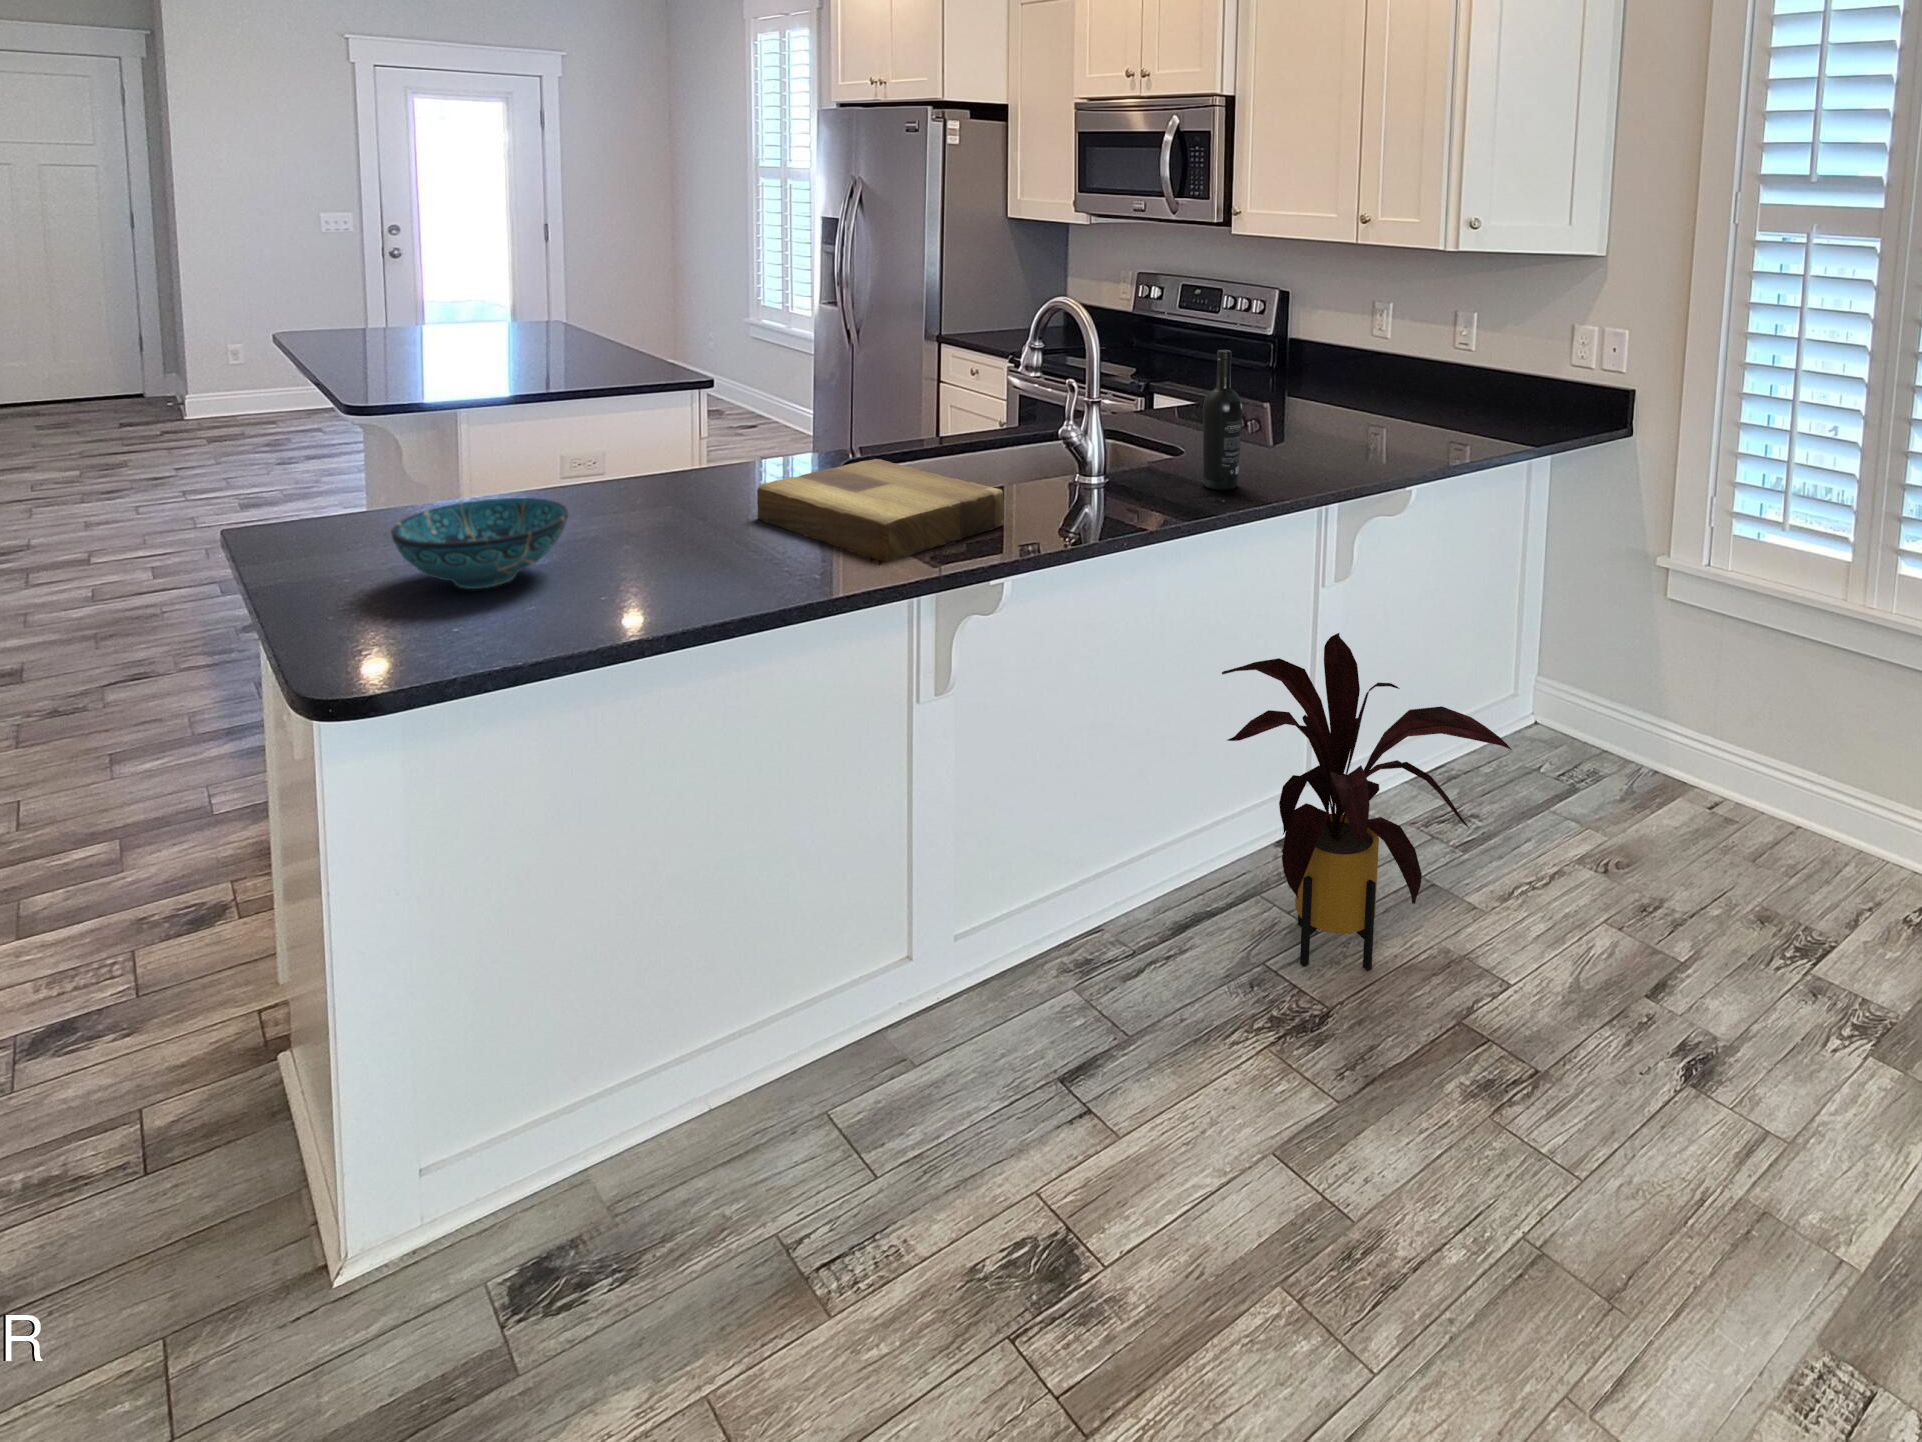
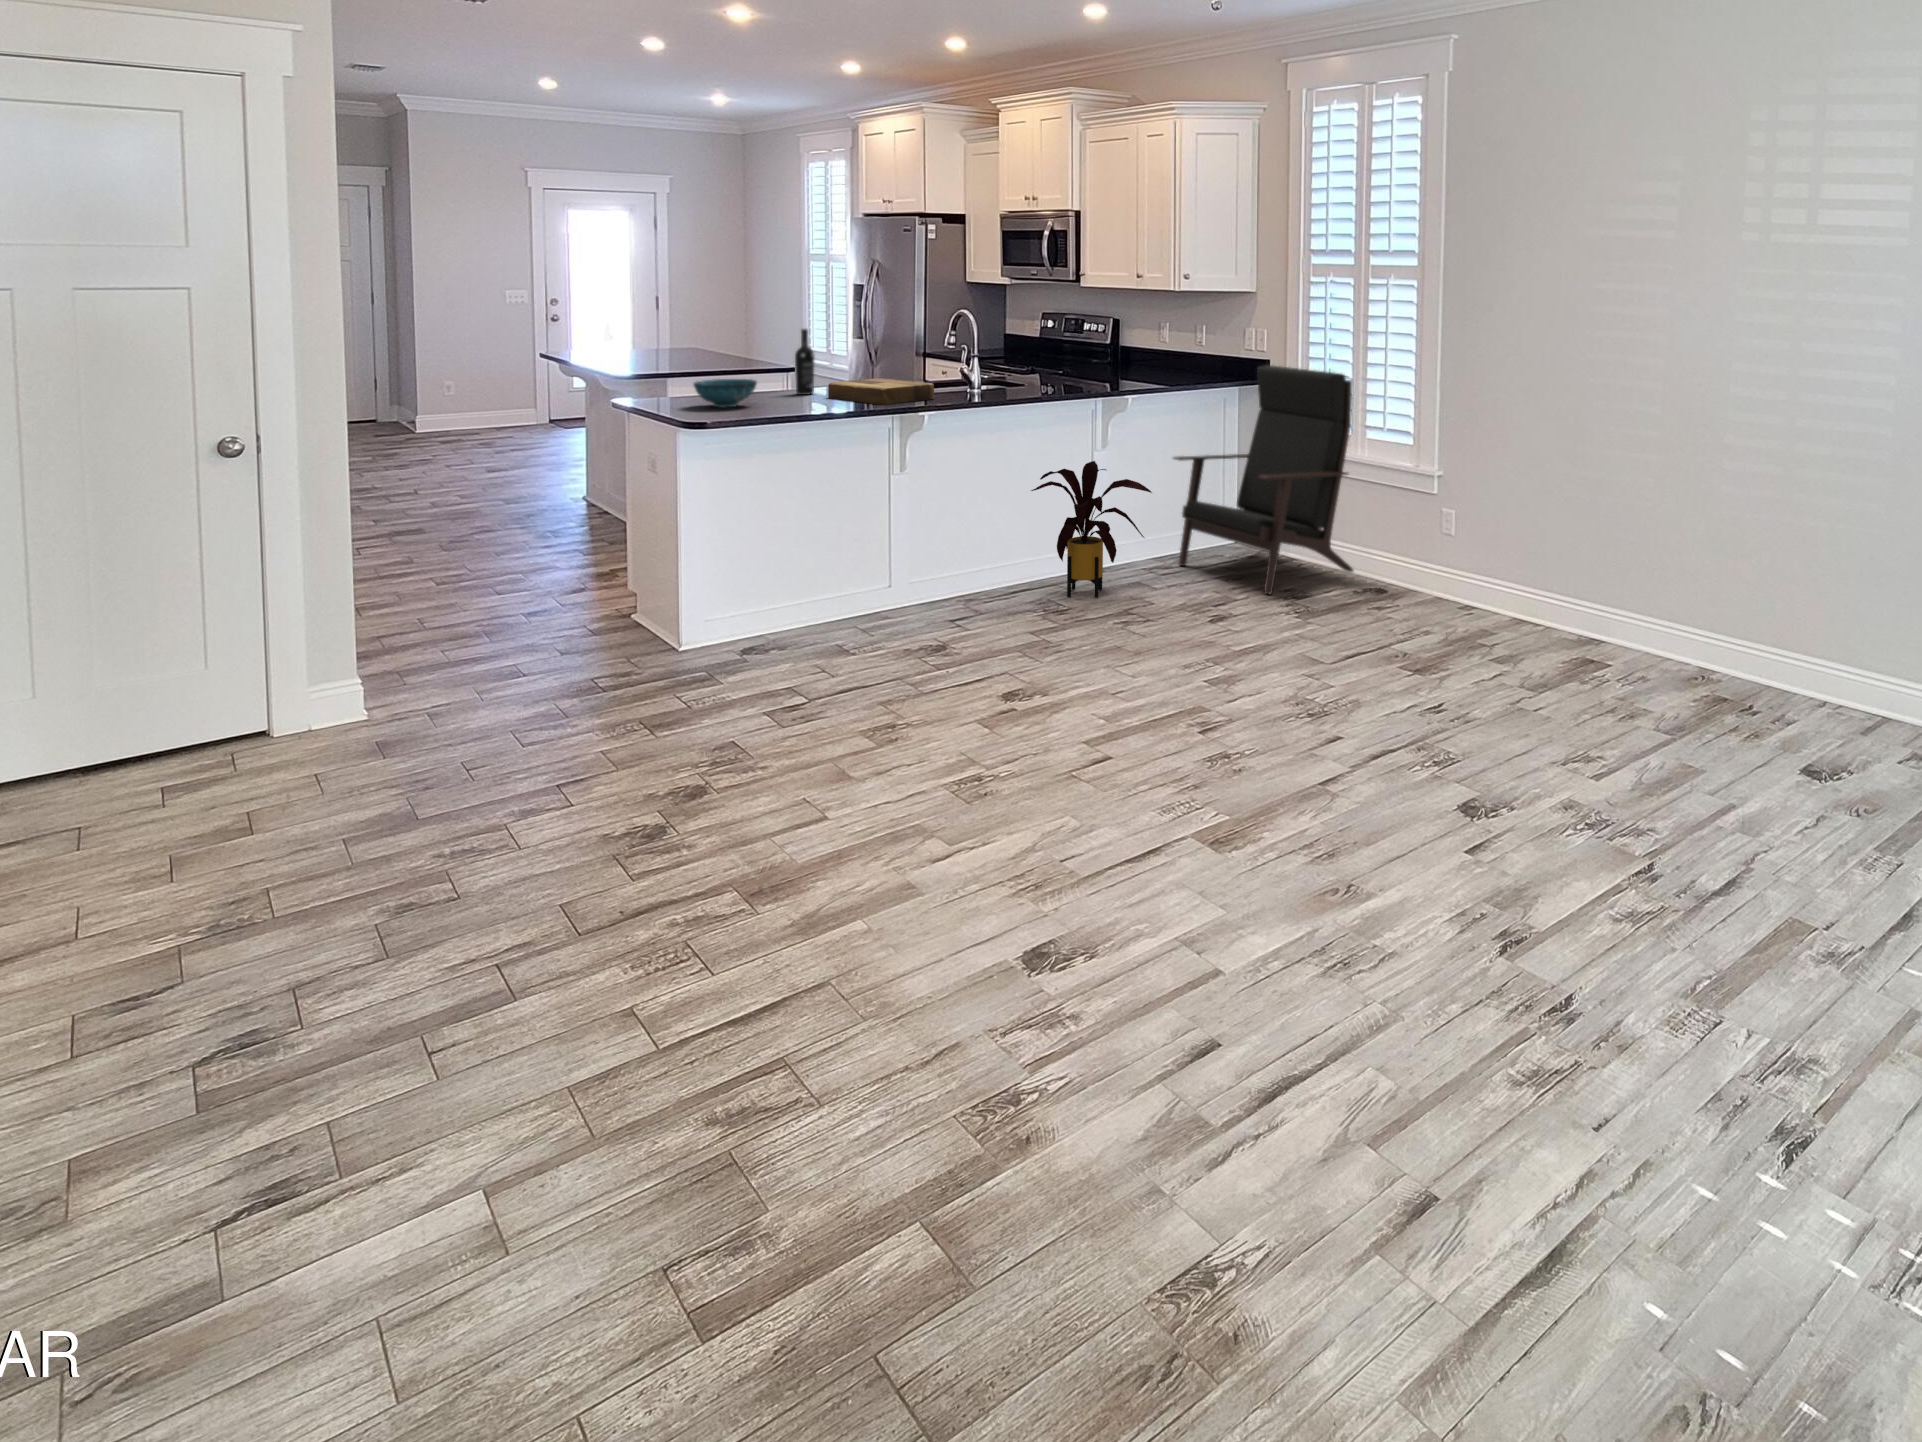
wine bottle: present [1203,350,1242,490] -> present [795,329,814,395]
lounge chair: none [1477,407,1875,953] -> present [1174,365,1353,594]

